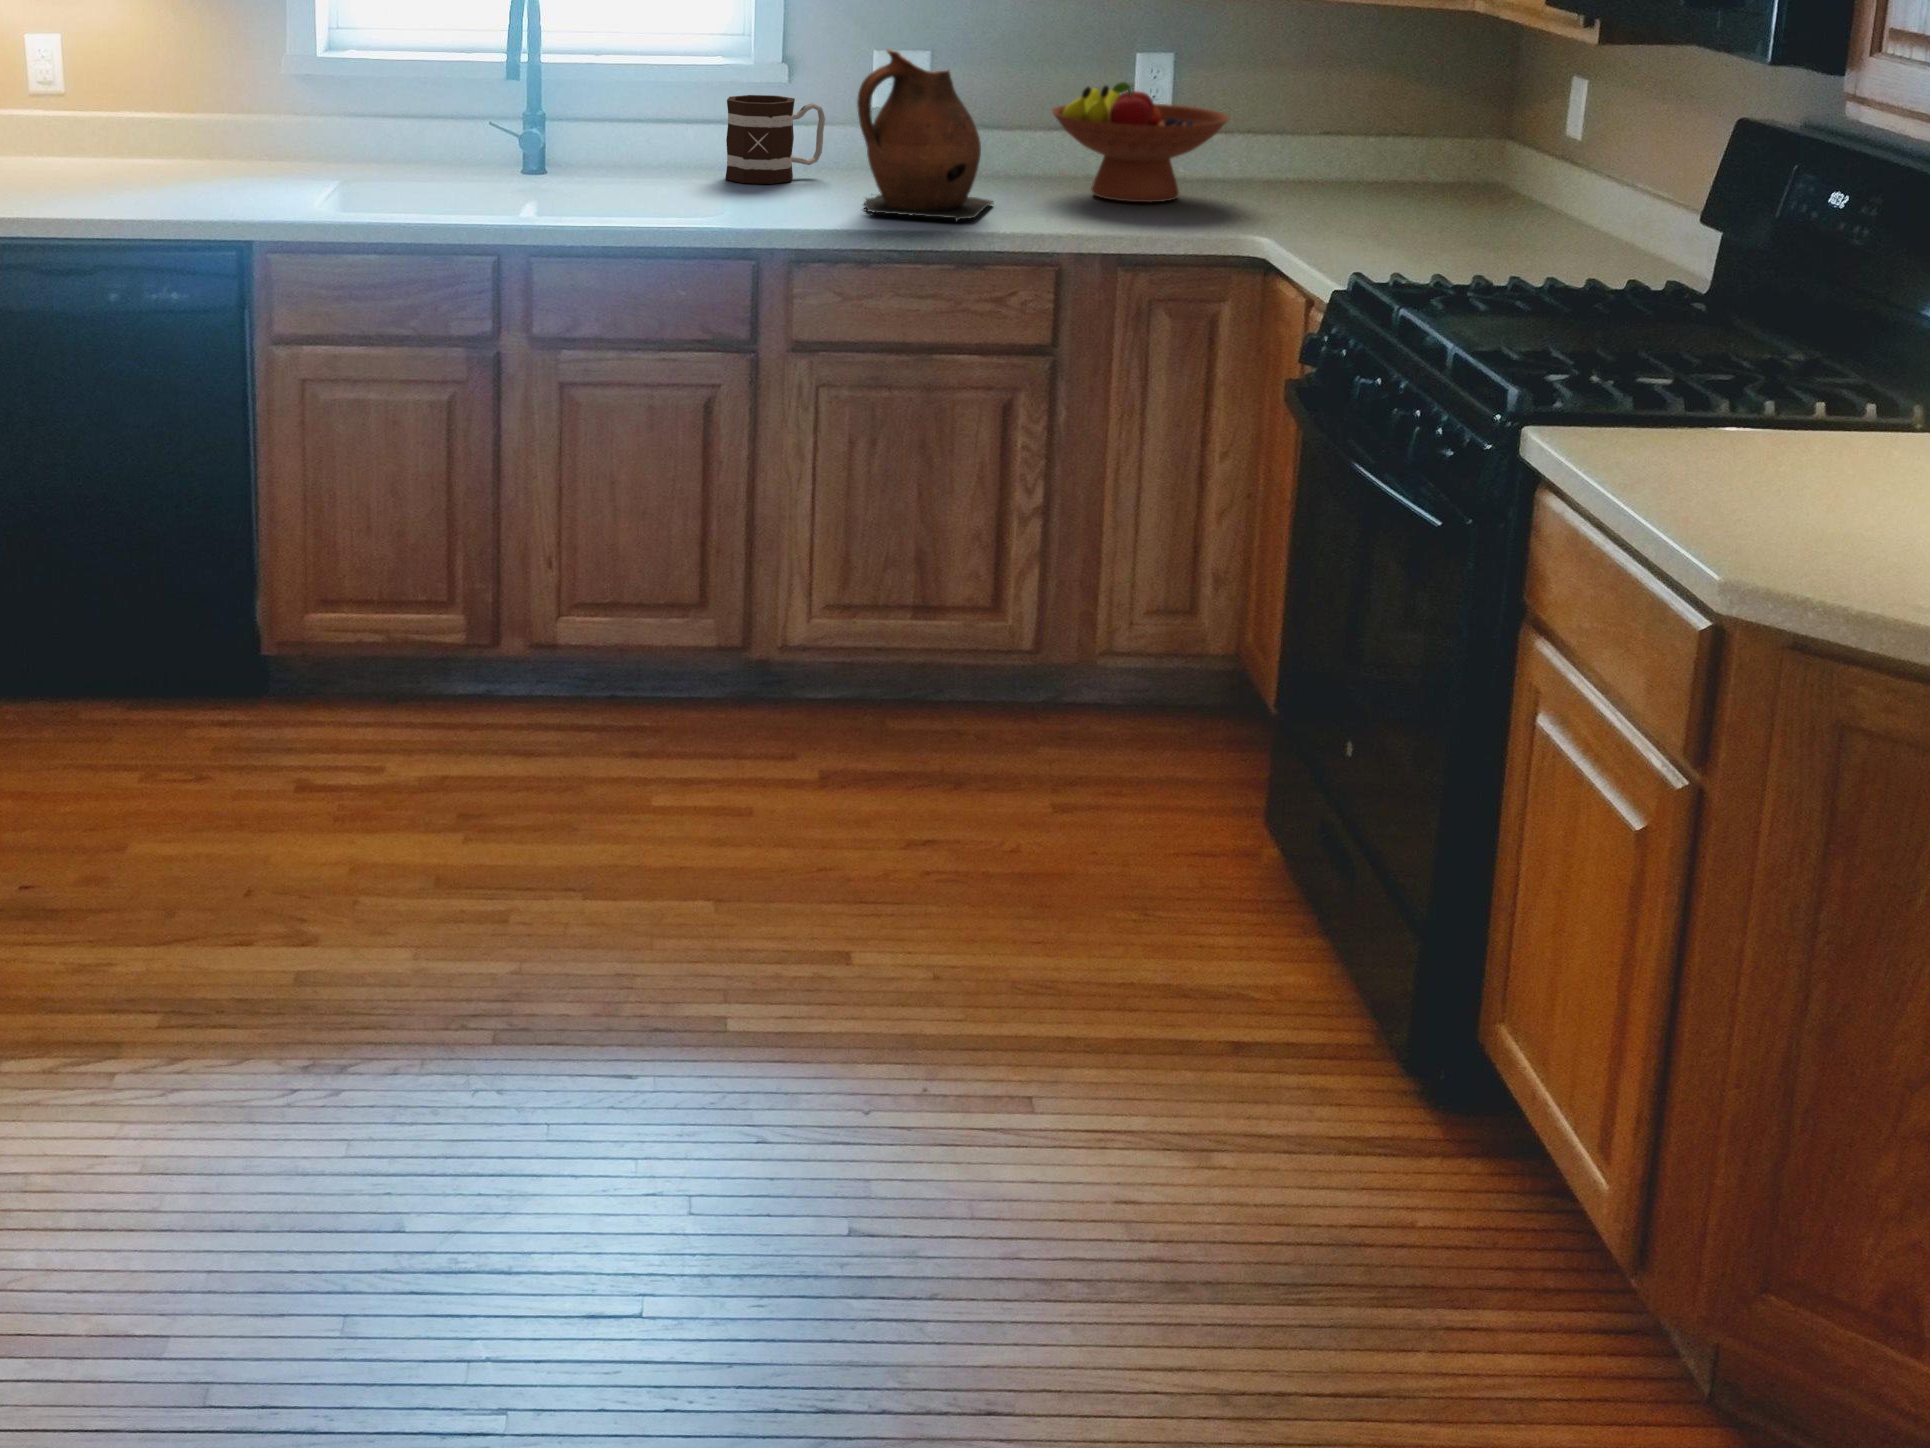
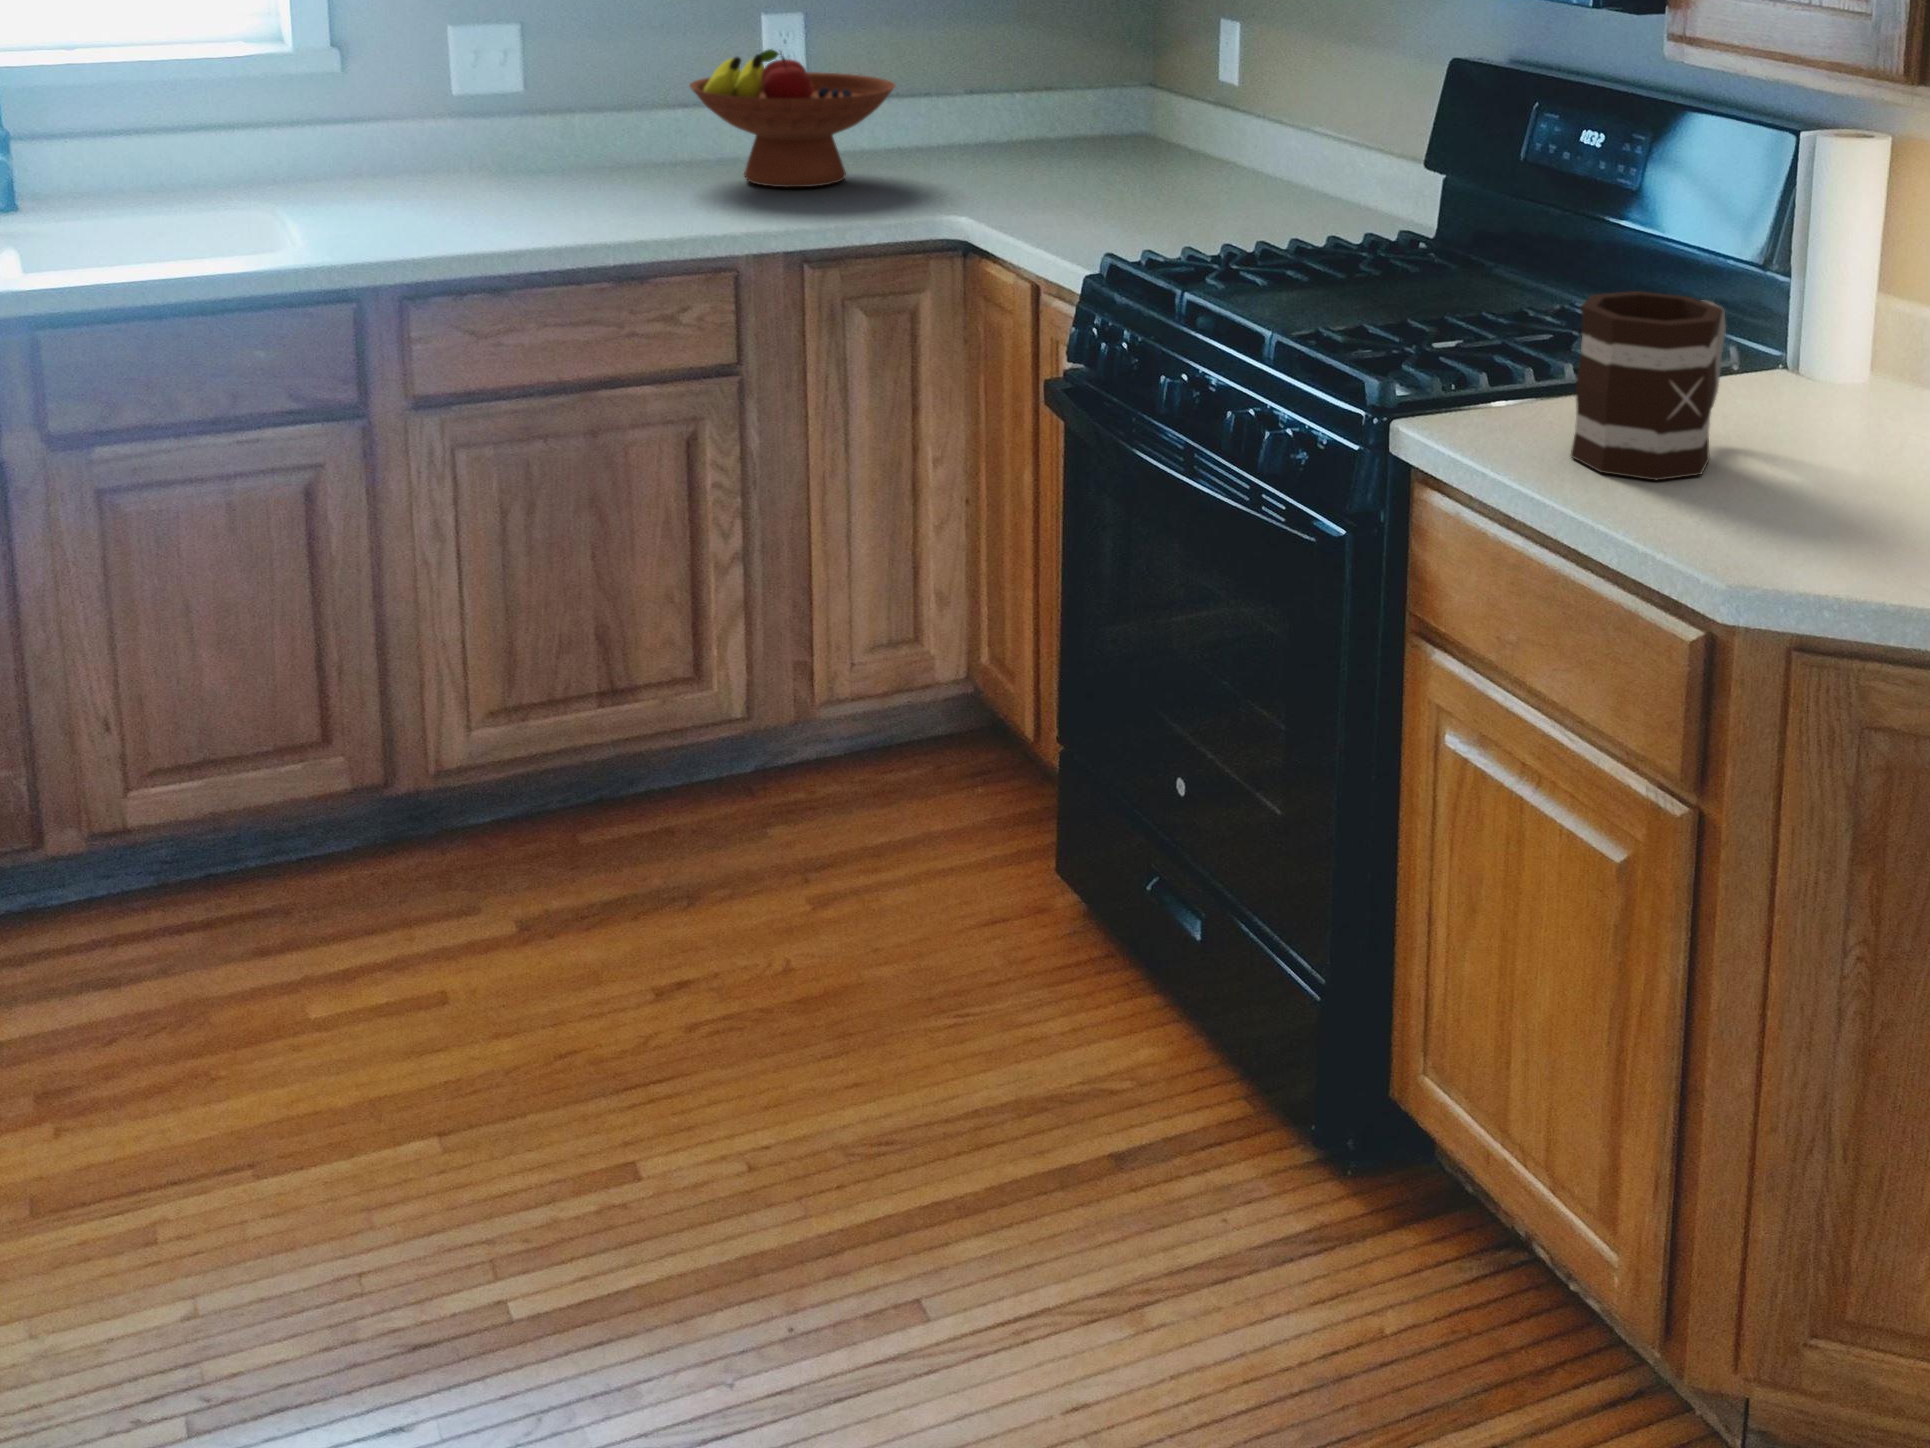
ceramic pitcher: present [857,50,993,222] -> none [462,22,639,230]
mug: present [725,95,825,184] -> present [1571,291,1726,481]

